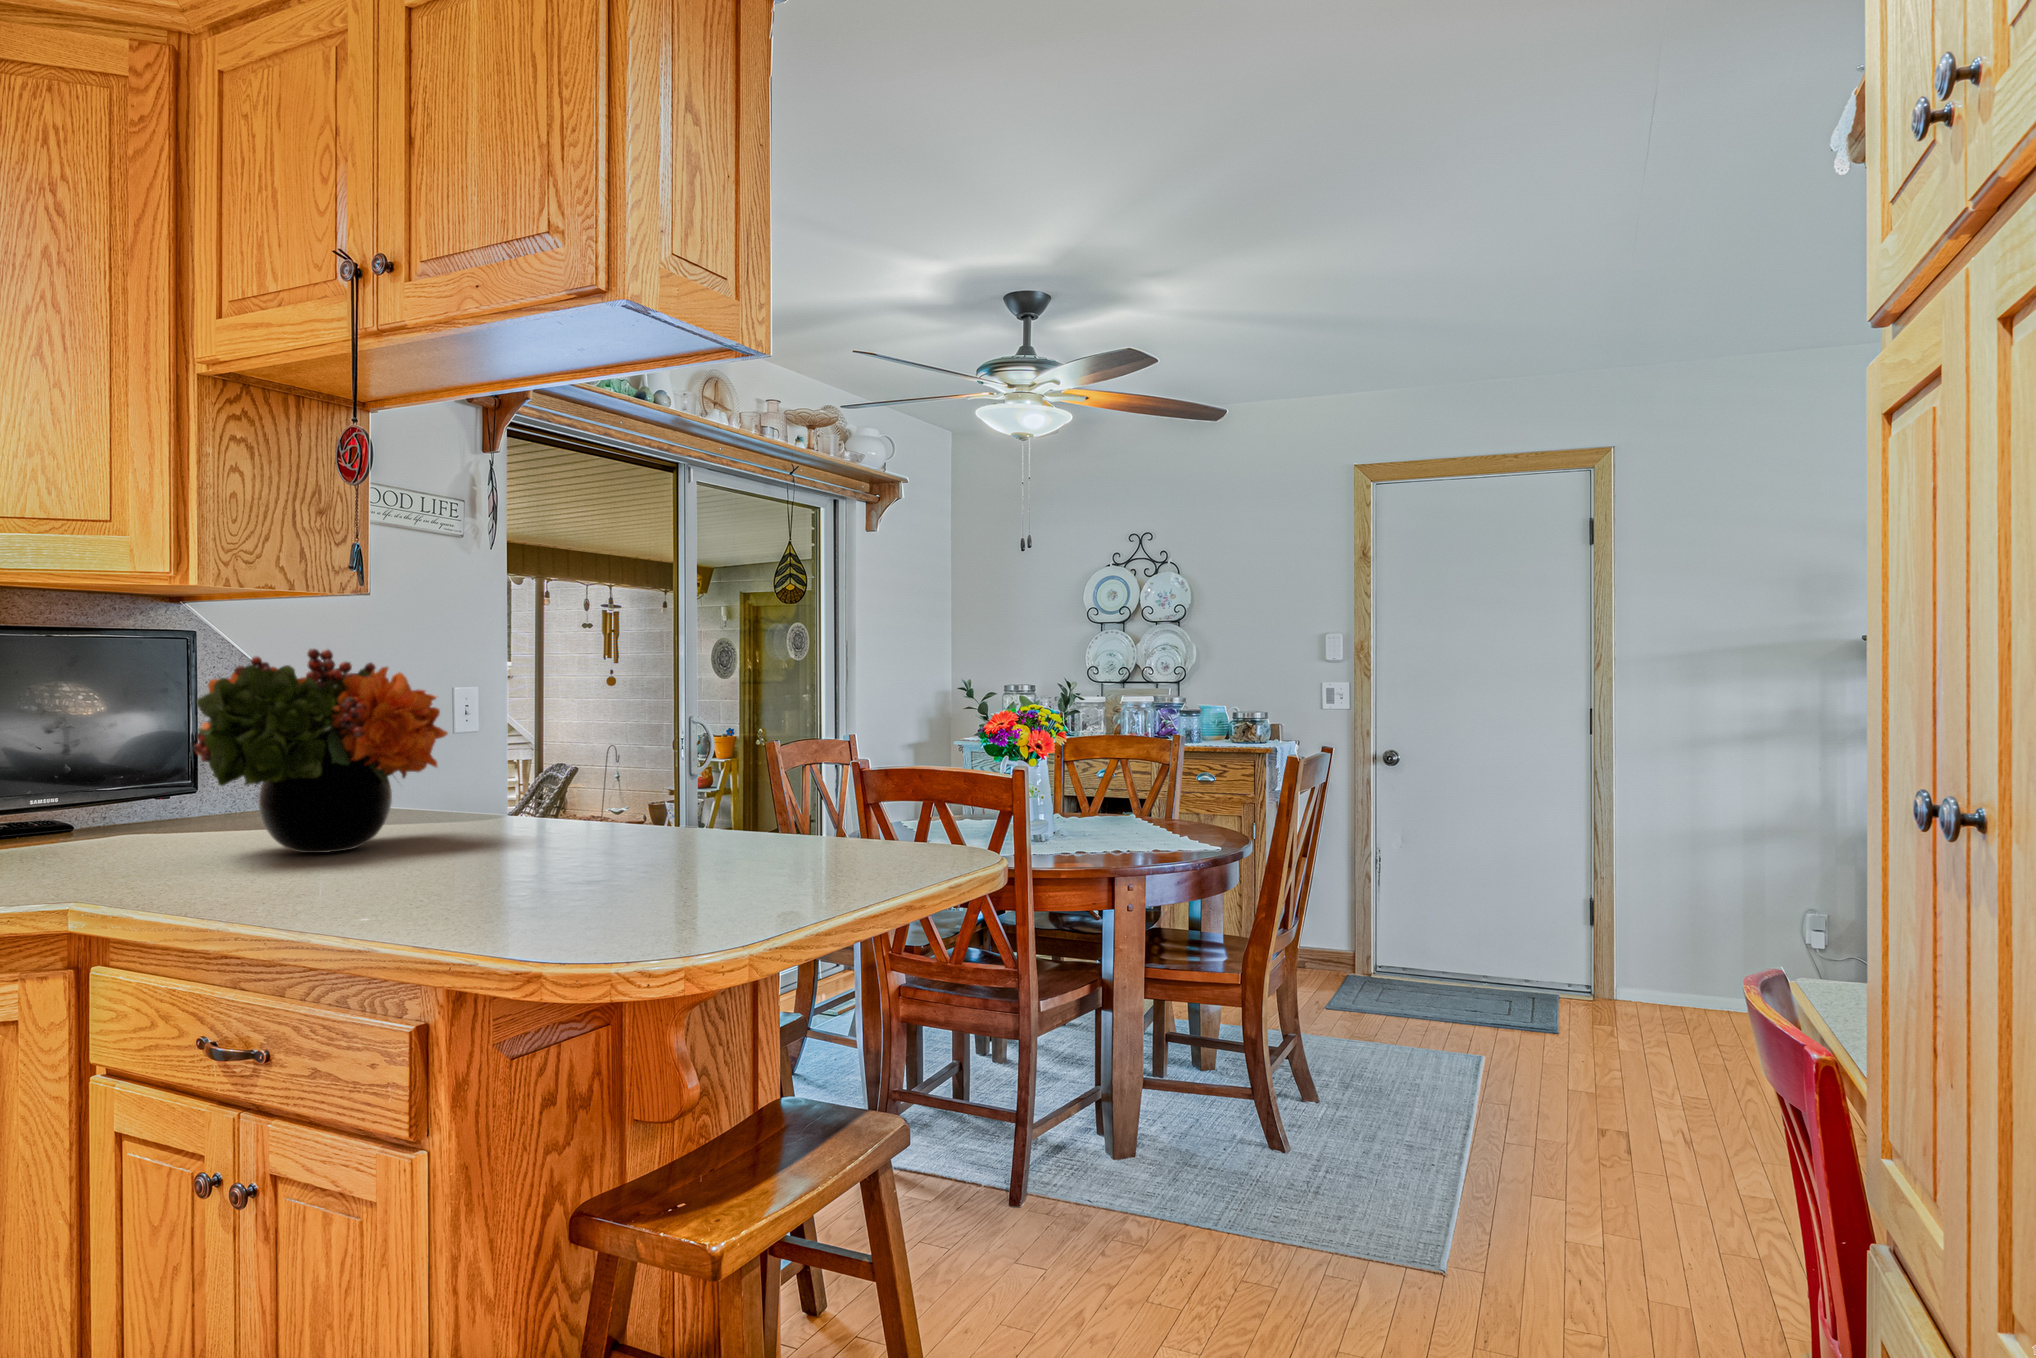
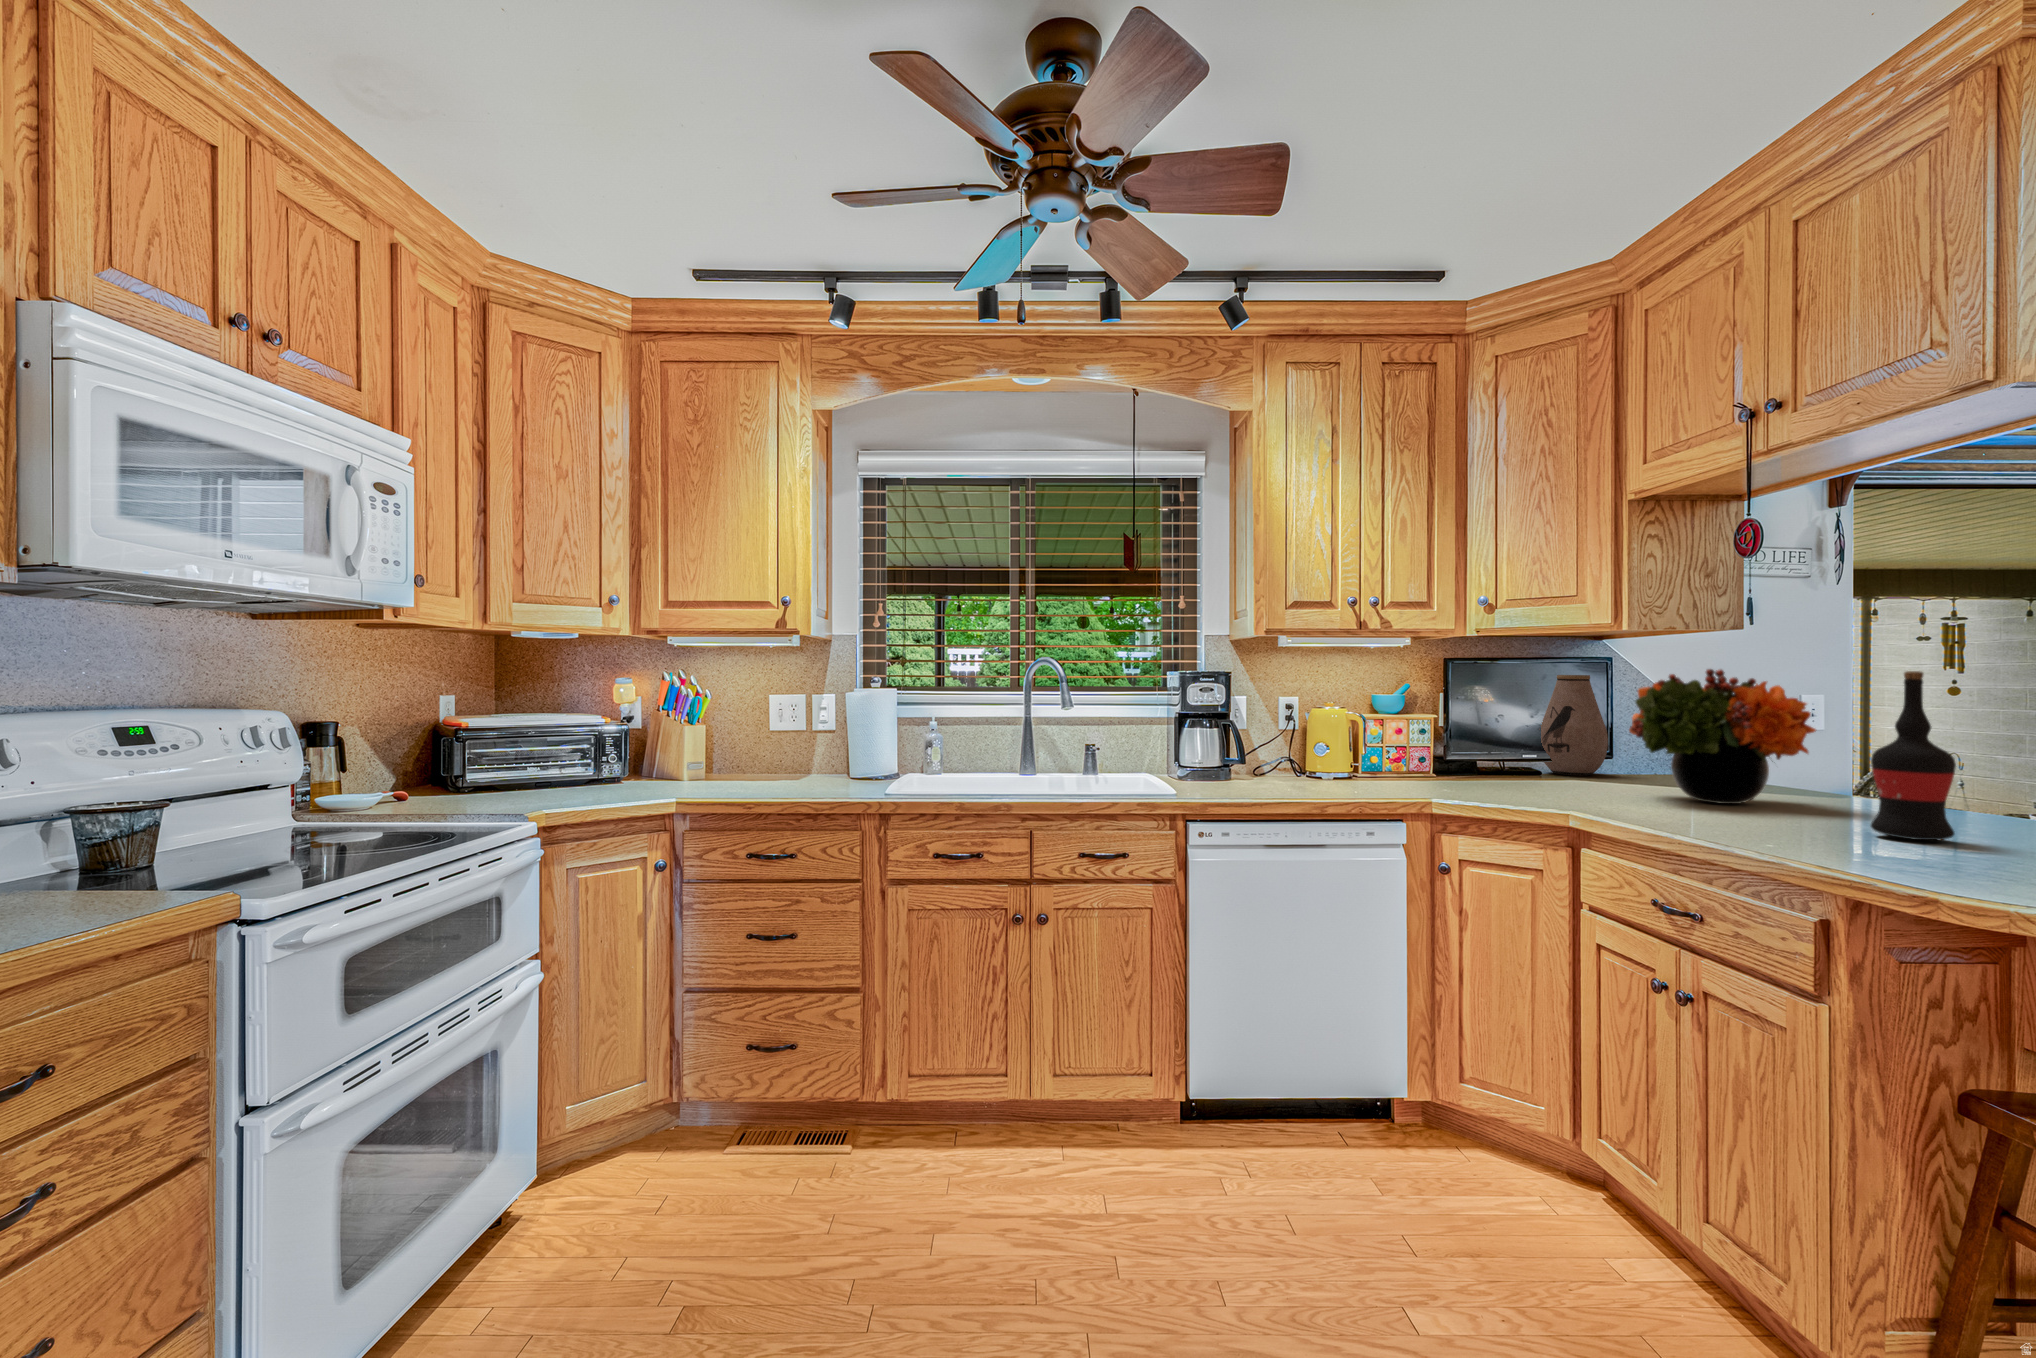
wine bottle: none [492,650,577,874] -> present [1871,671,1956,840]
vase: none [63,661,187,831] -> present [1541,675,1608,776]

